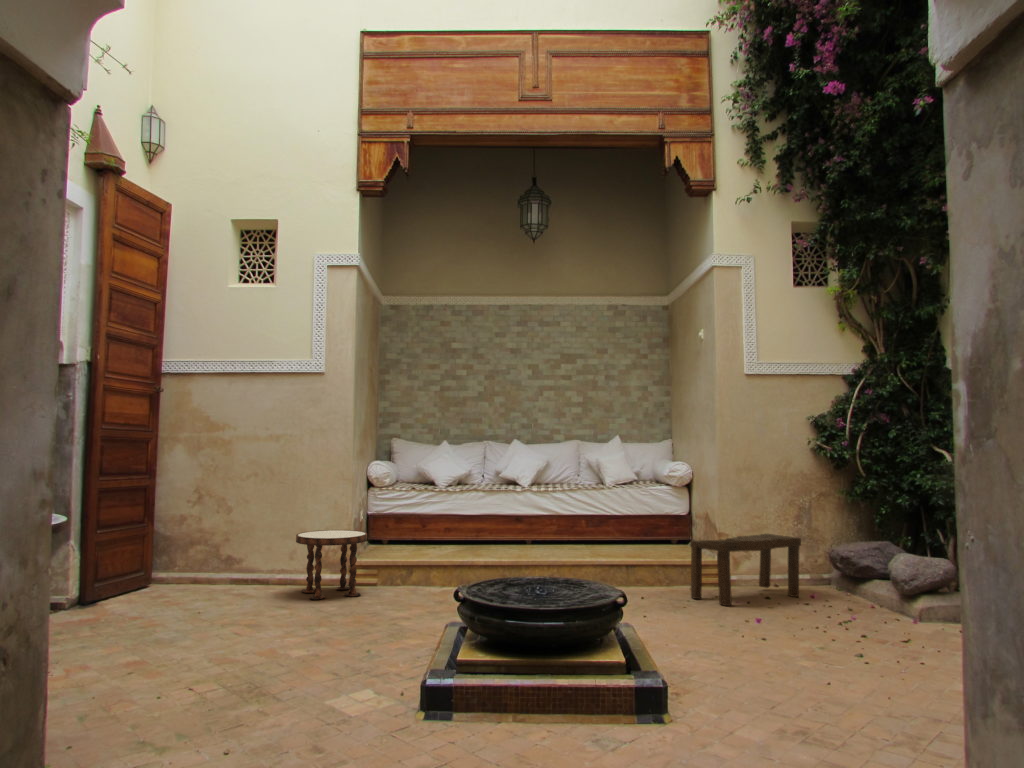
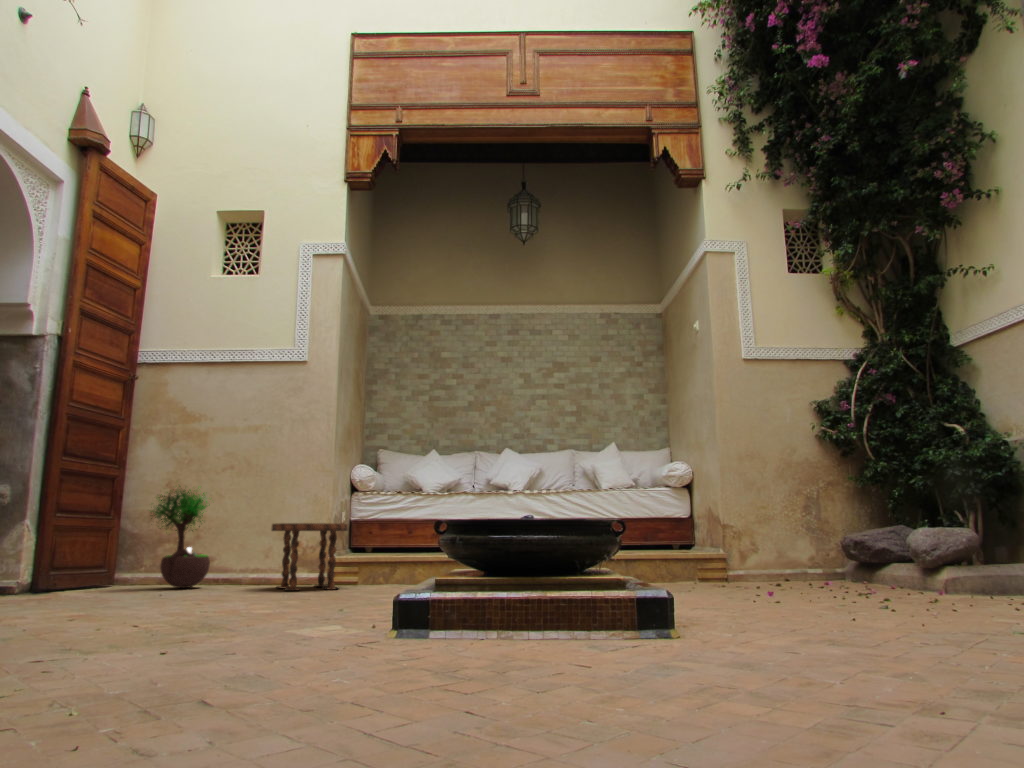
potted tree: none [179,491,241,590] -> present [151,490,210,588]
bench: present [690,534,801,606] -> none [693,521,812,590]

